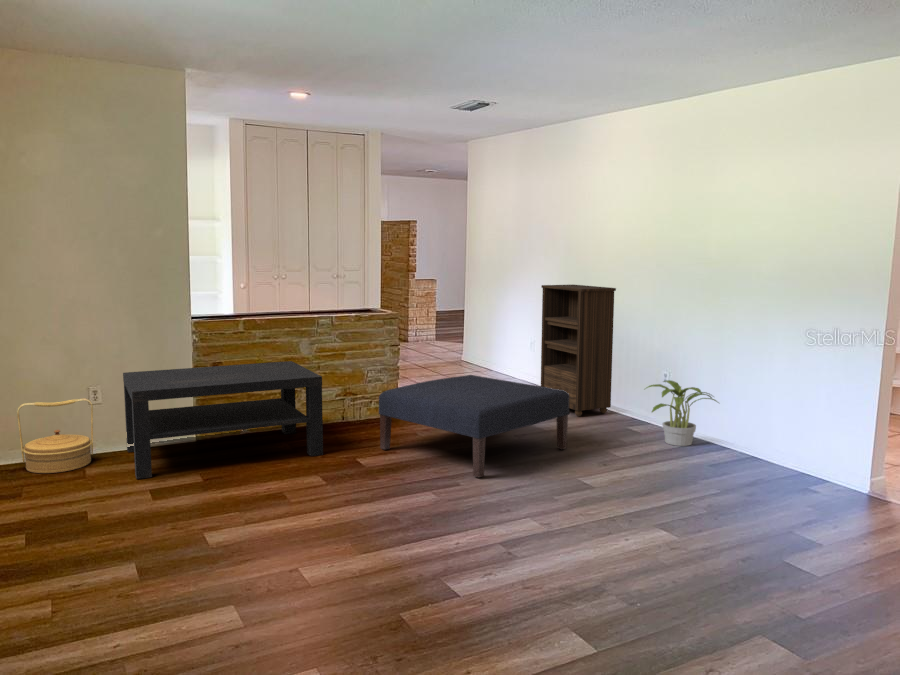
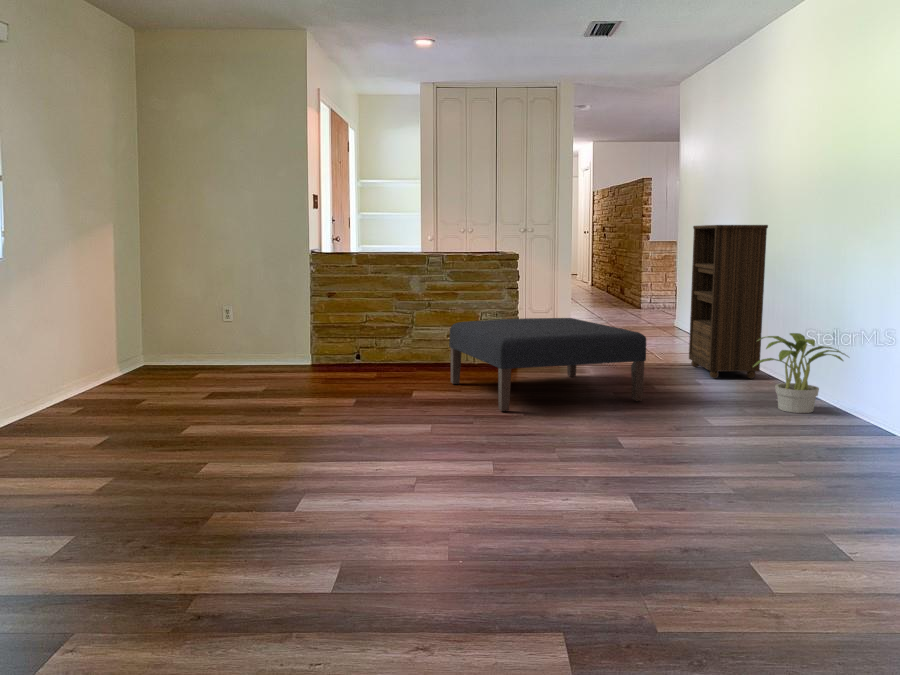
coffee table: present [123,361,323,479] -> none [220,296,400,382]
woven basket: present [17,399,93,473] -> none [157,314,215,373]

